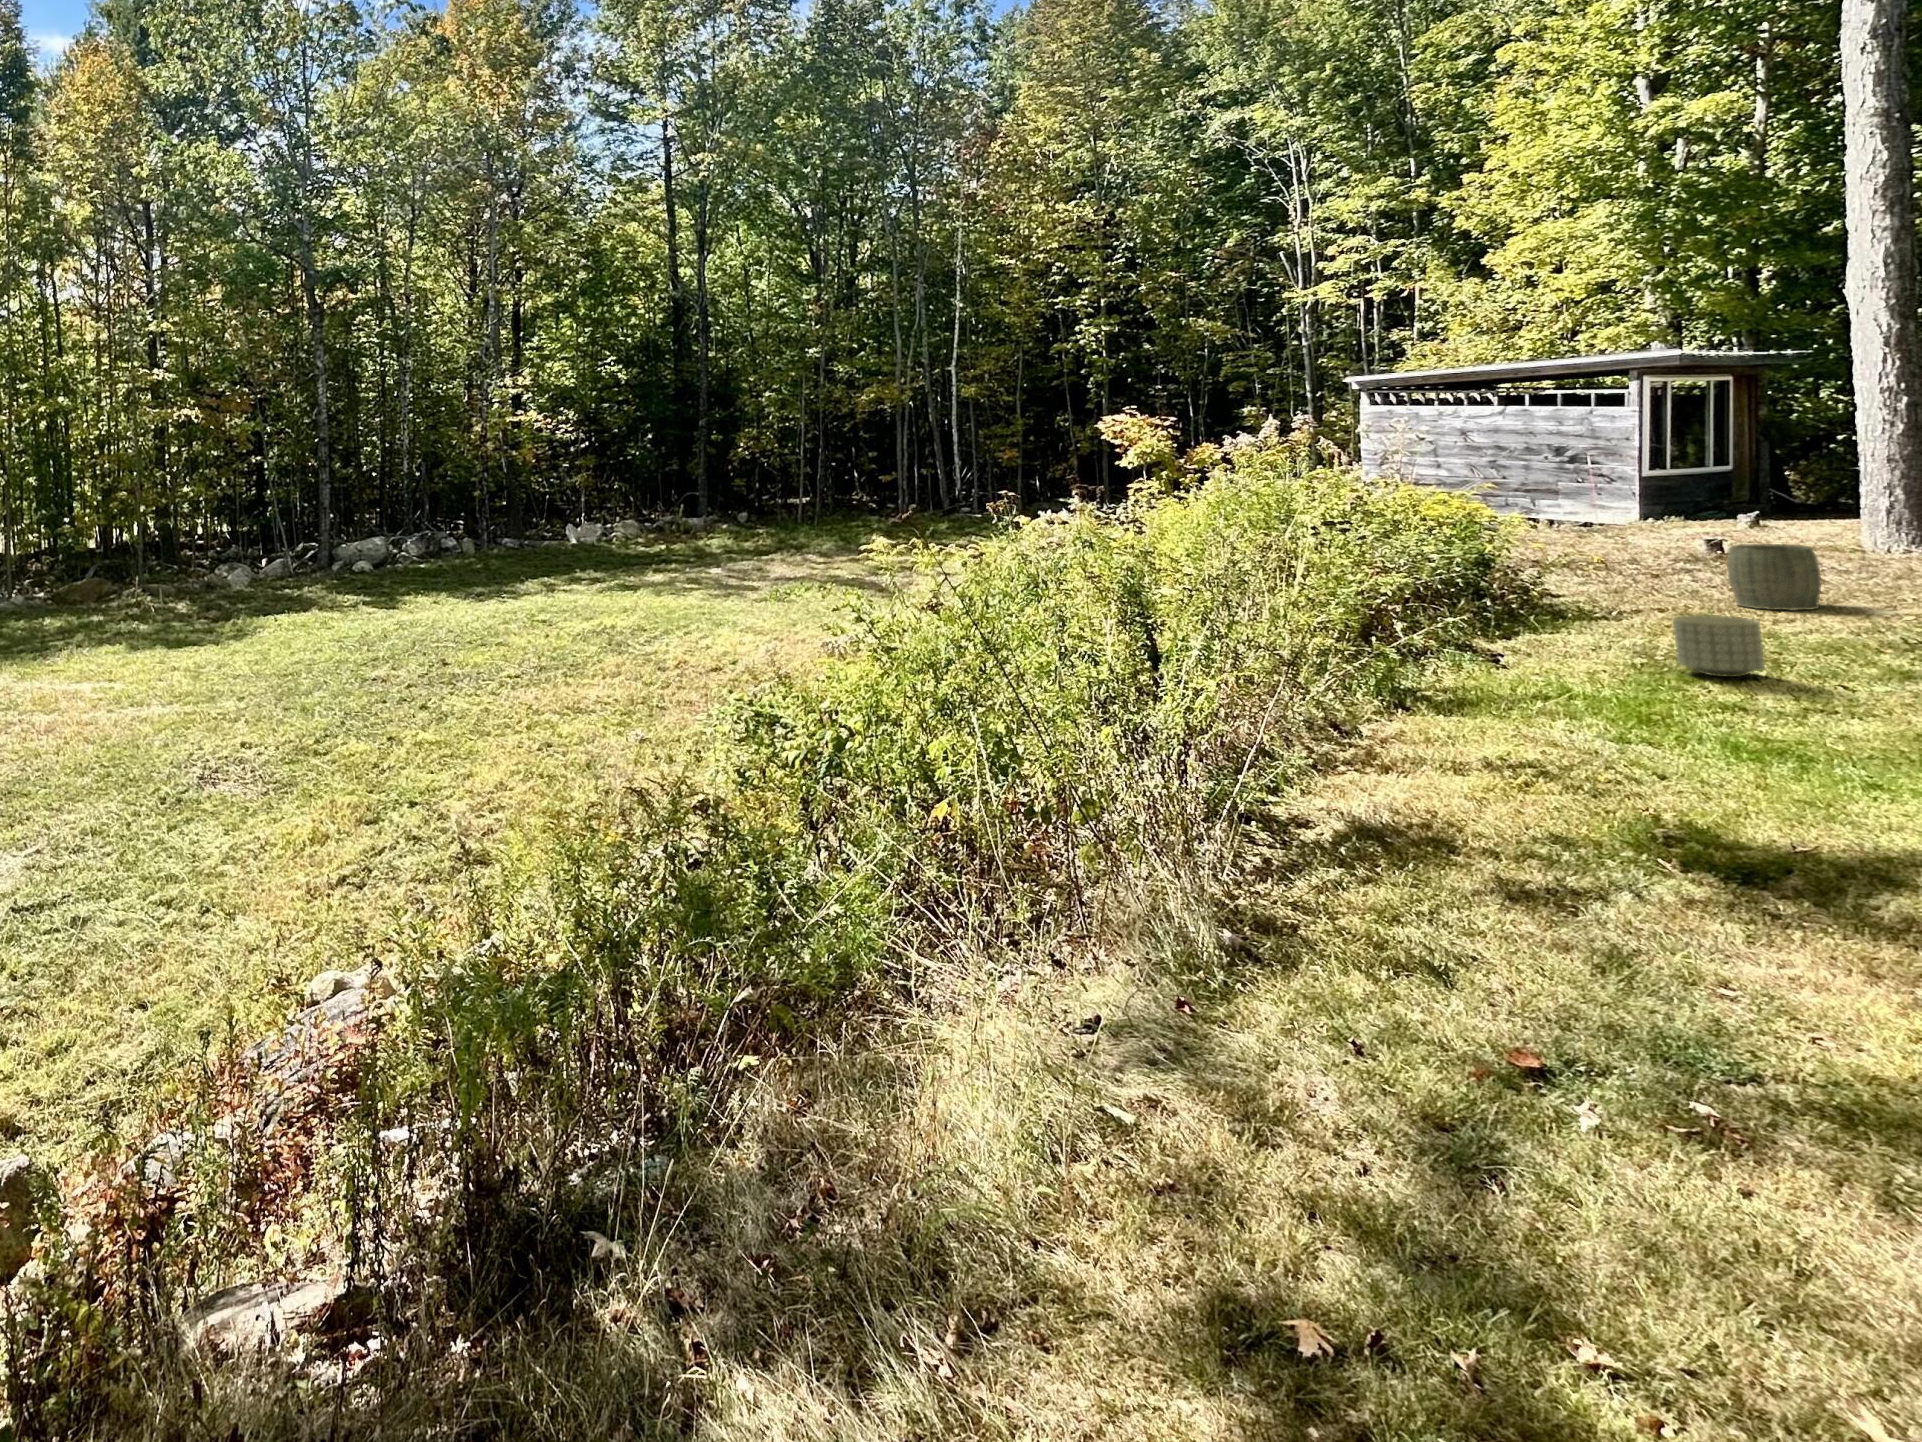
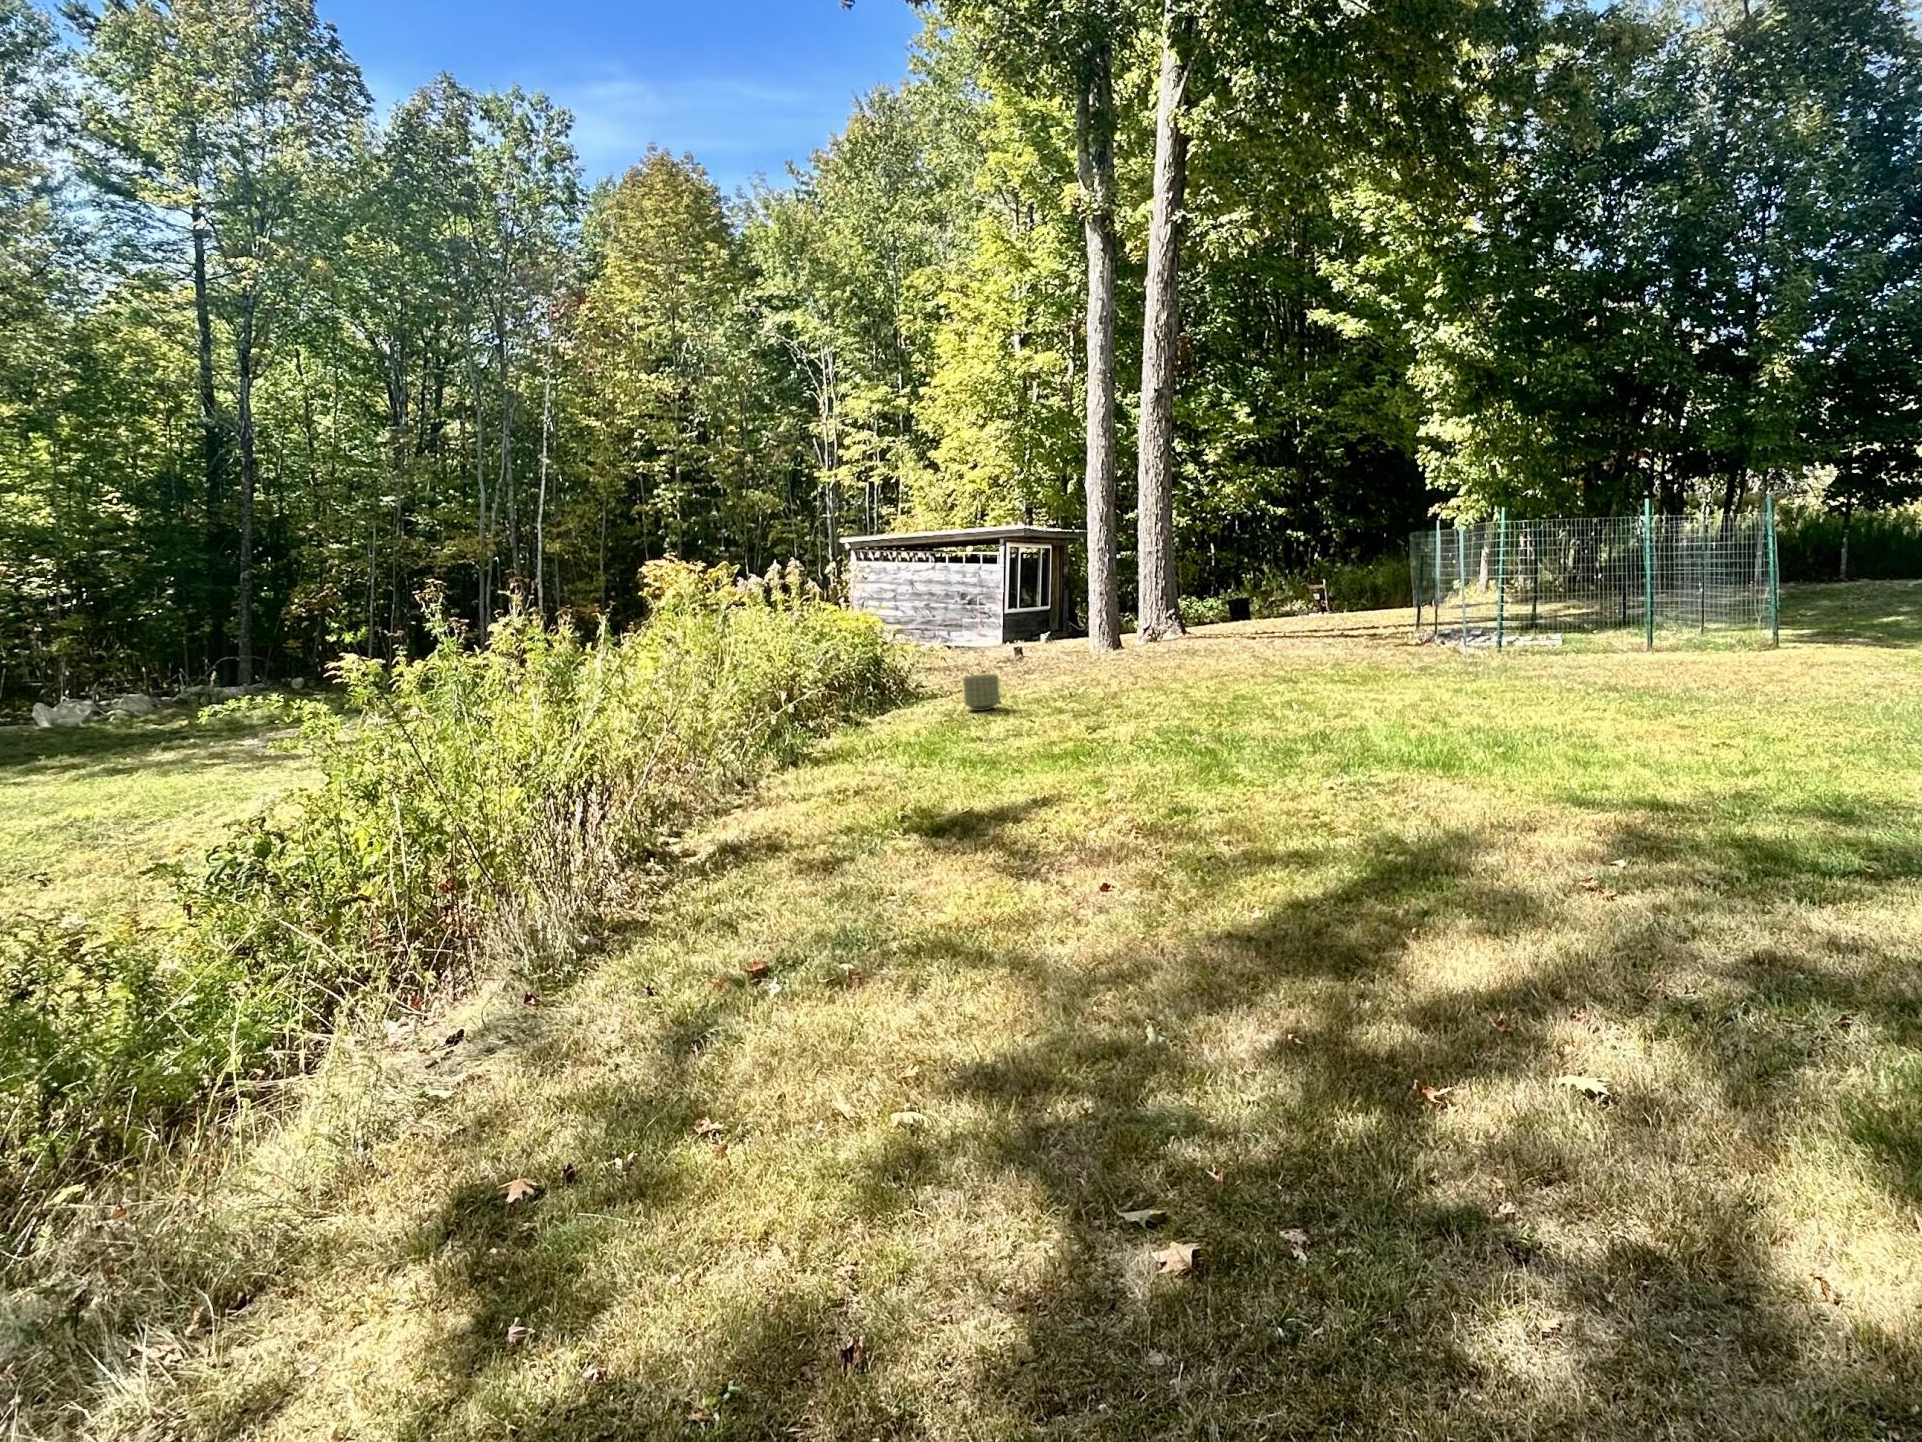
woven basket: present [1727,544,1822,610] -> none [1006,637,1043,677]

